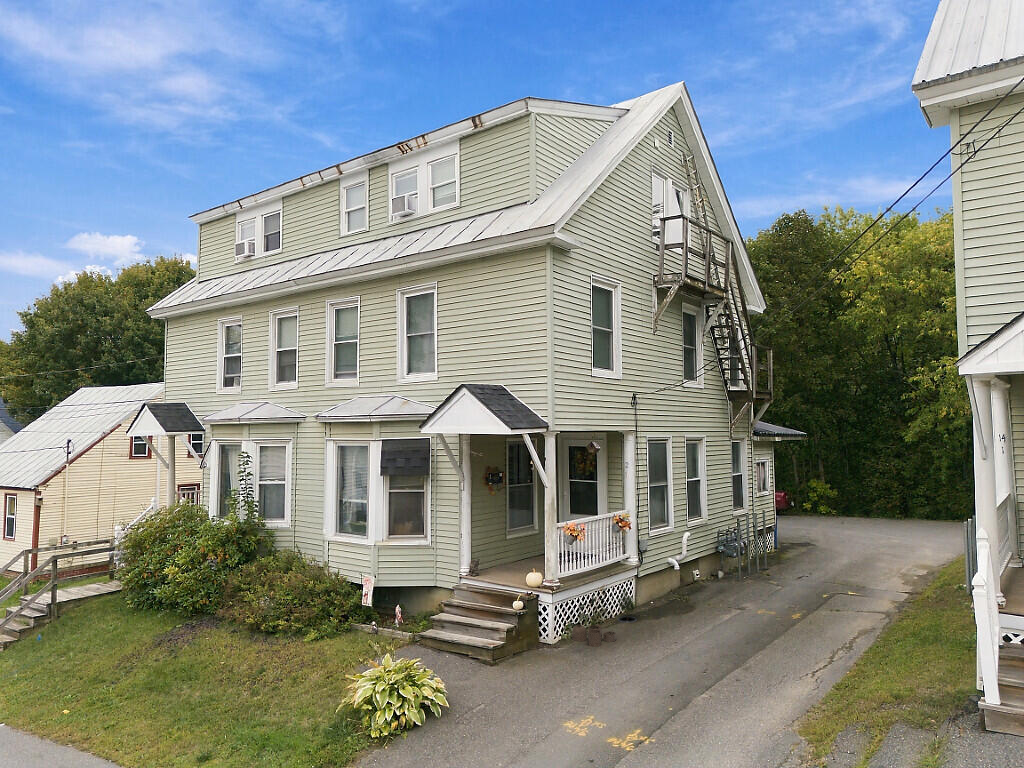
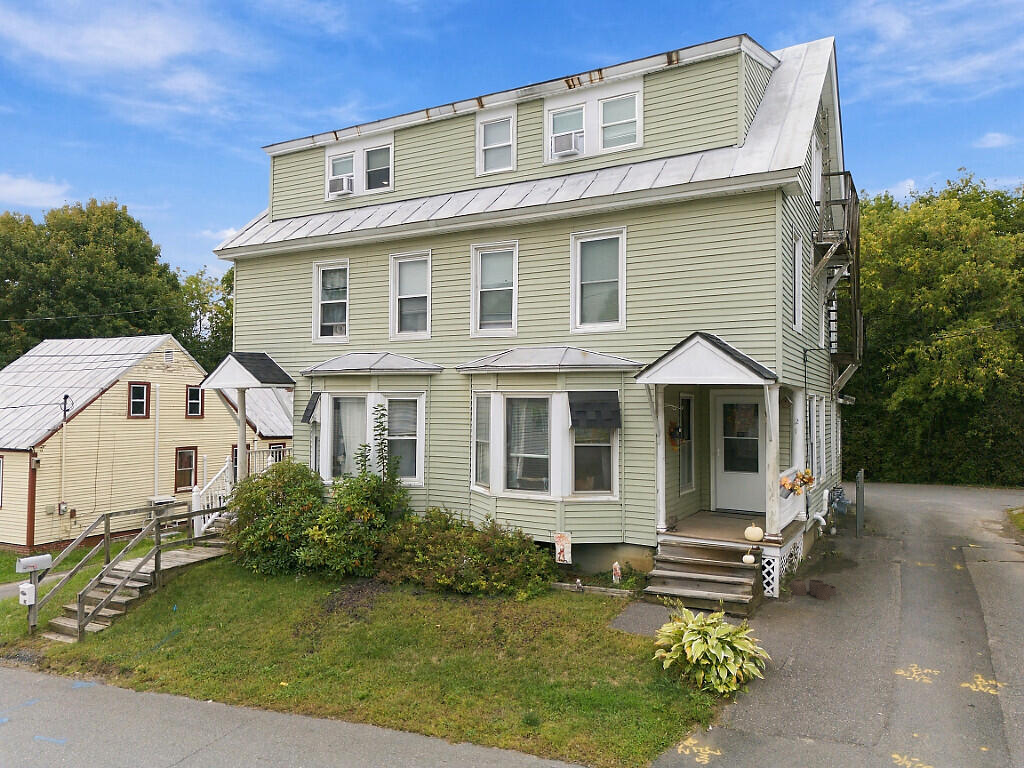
potted tree: present [617,590,636,623] -> none [802,542,827,578]

